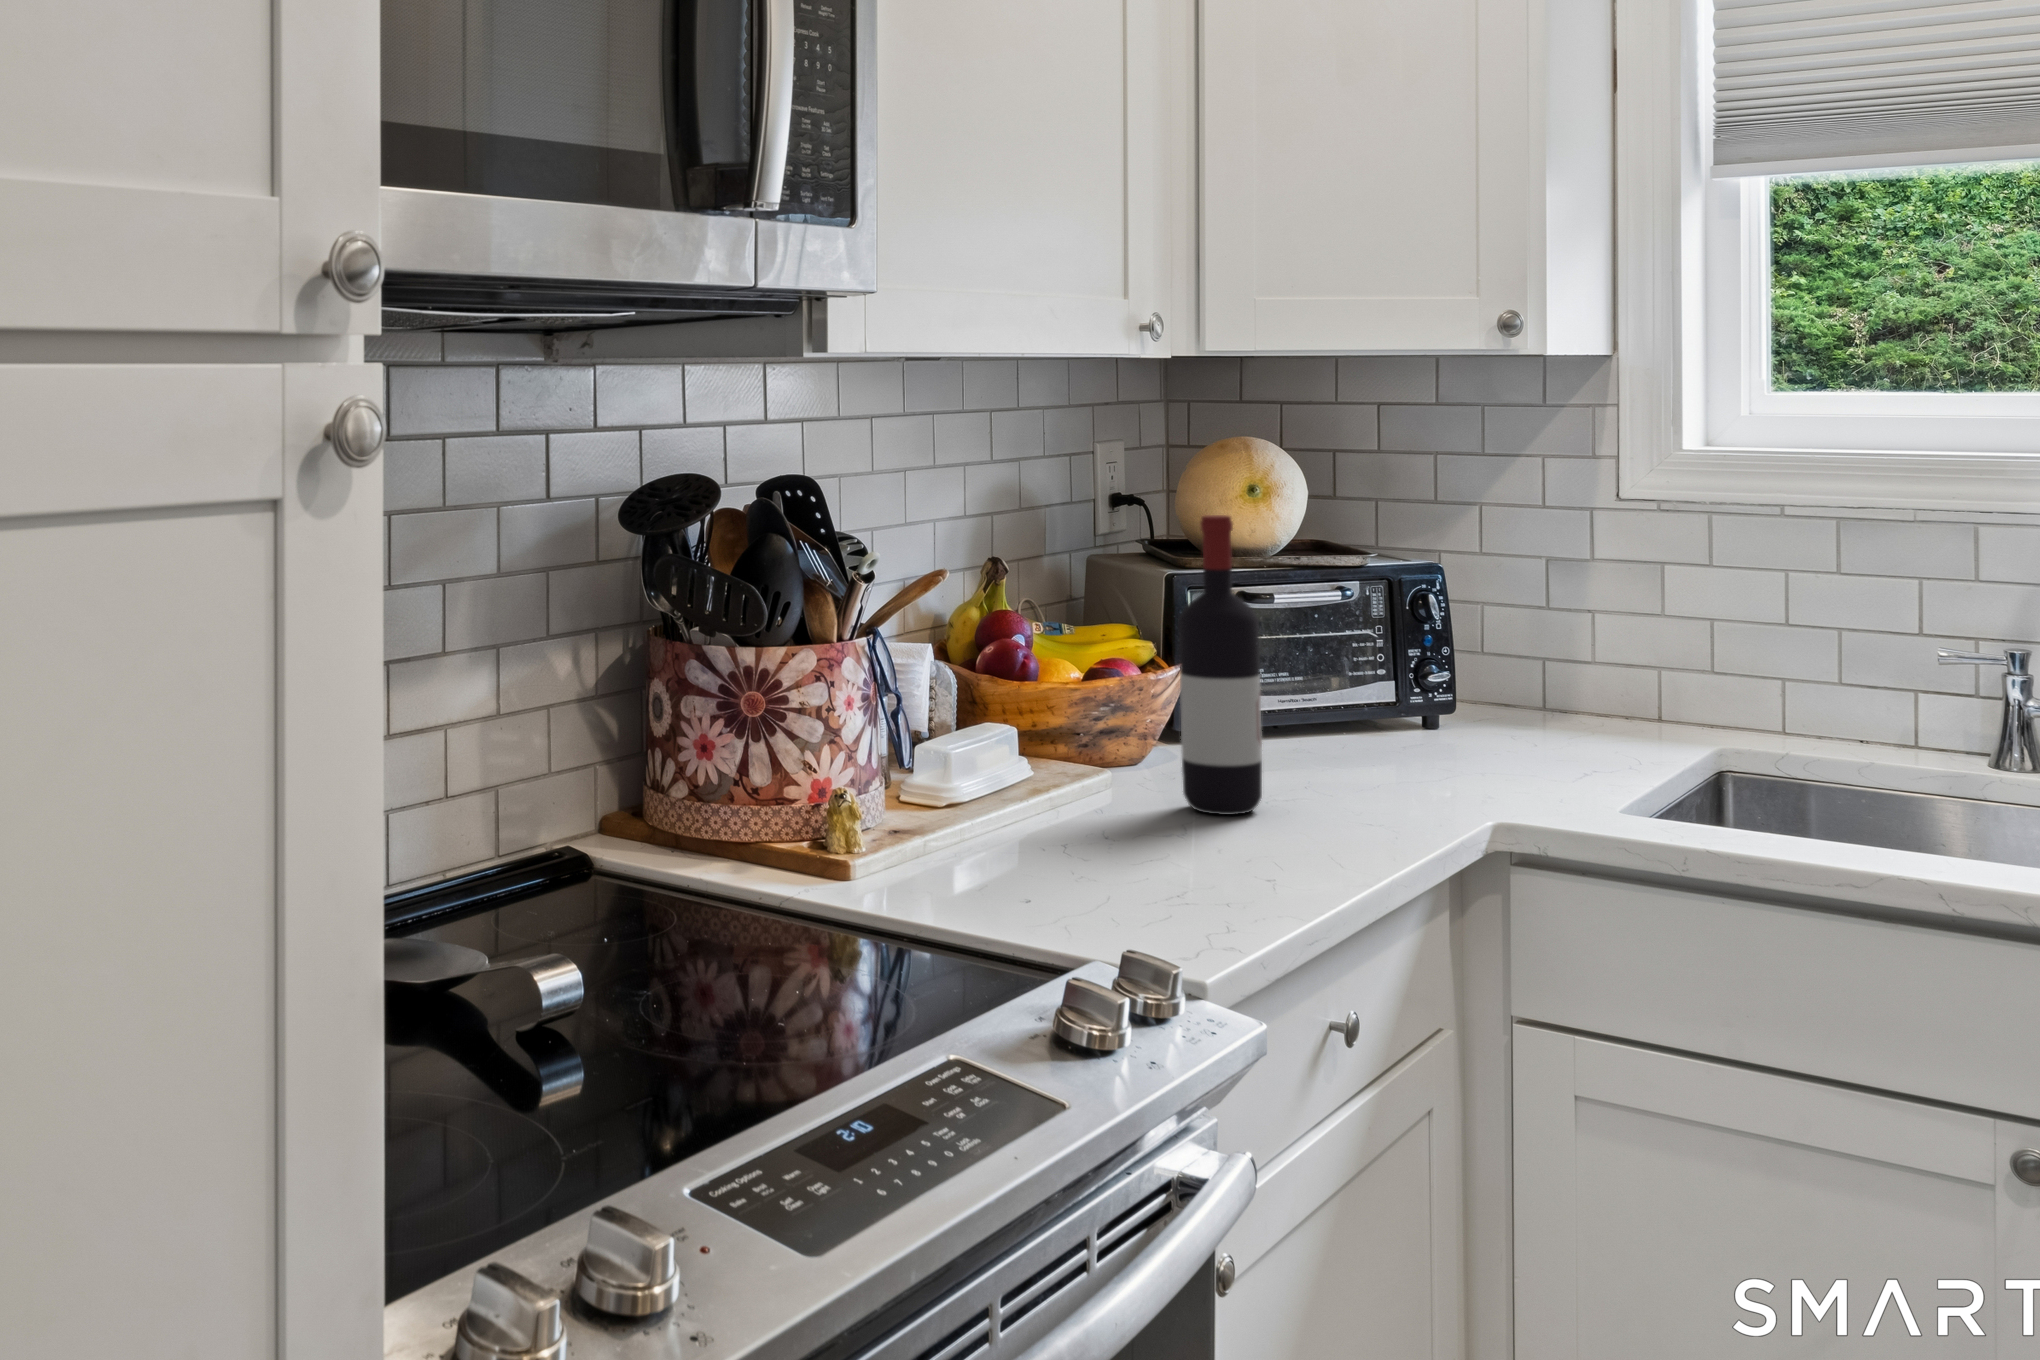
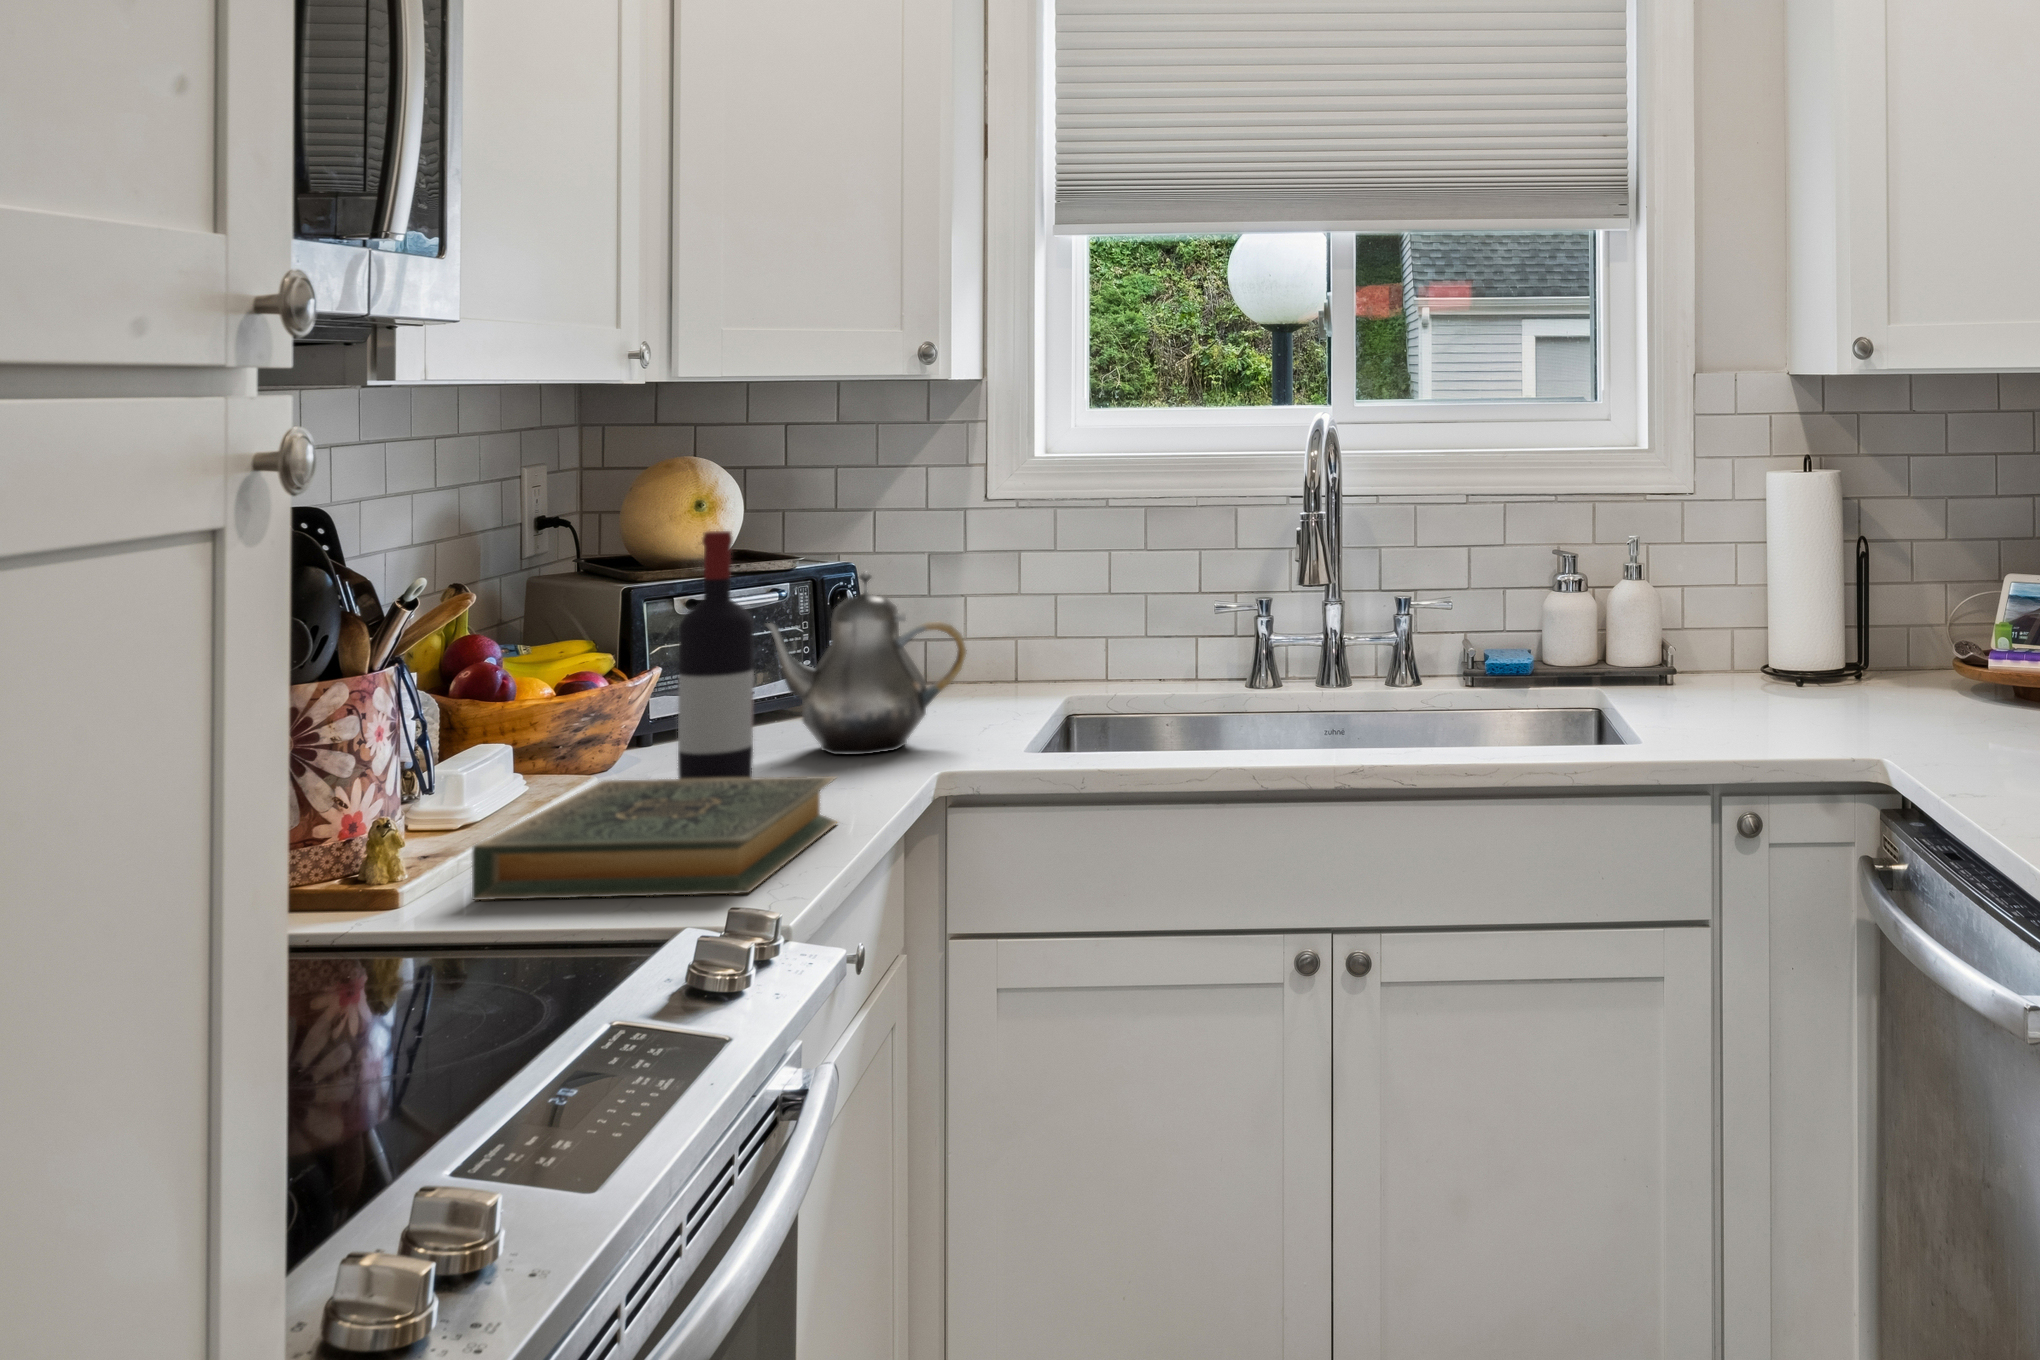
teapot: none [1298,570,1543,790] -> present [765,572,967,755]
hardback book: none [921,780,1324,931] -> present [472,776,837,900]

